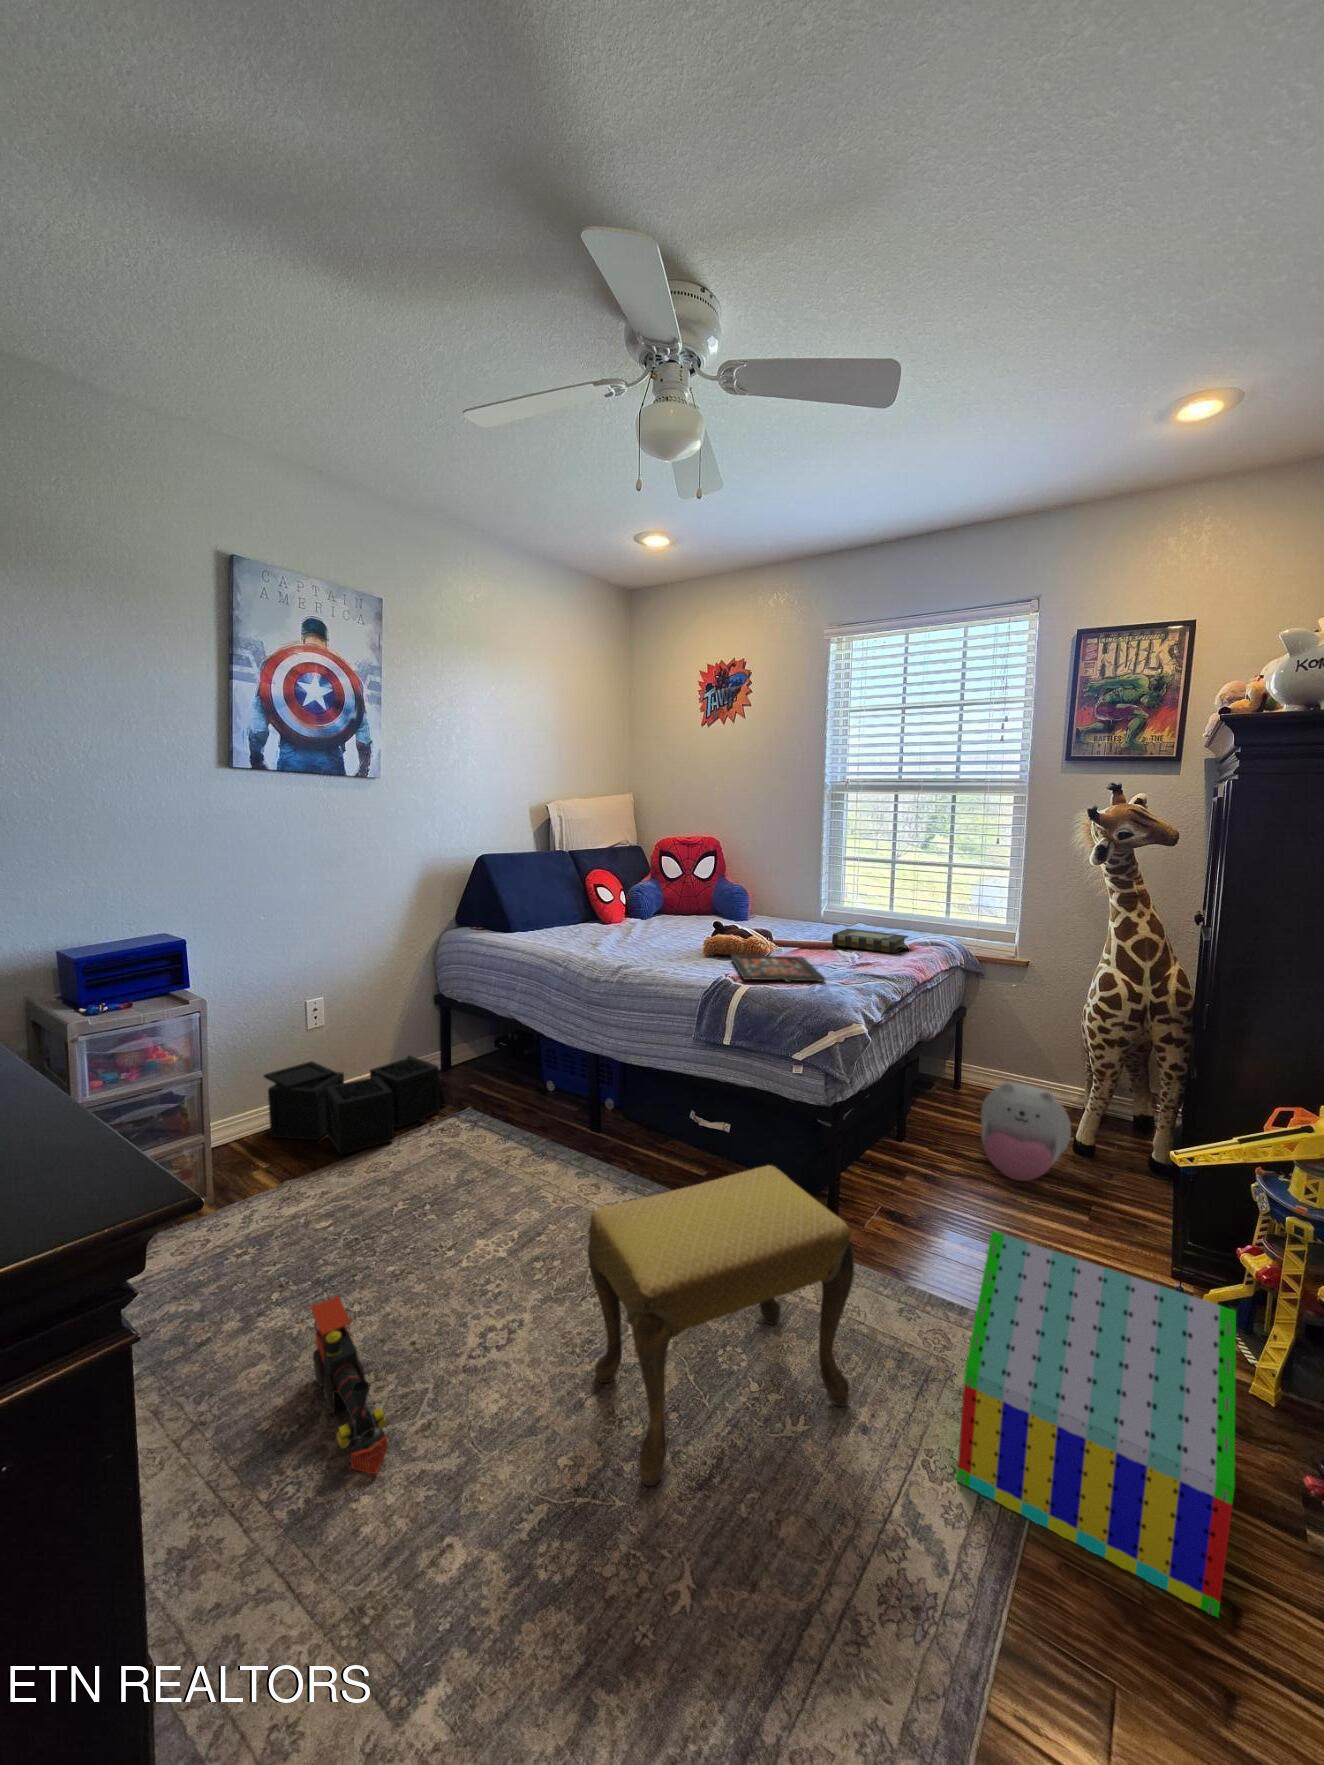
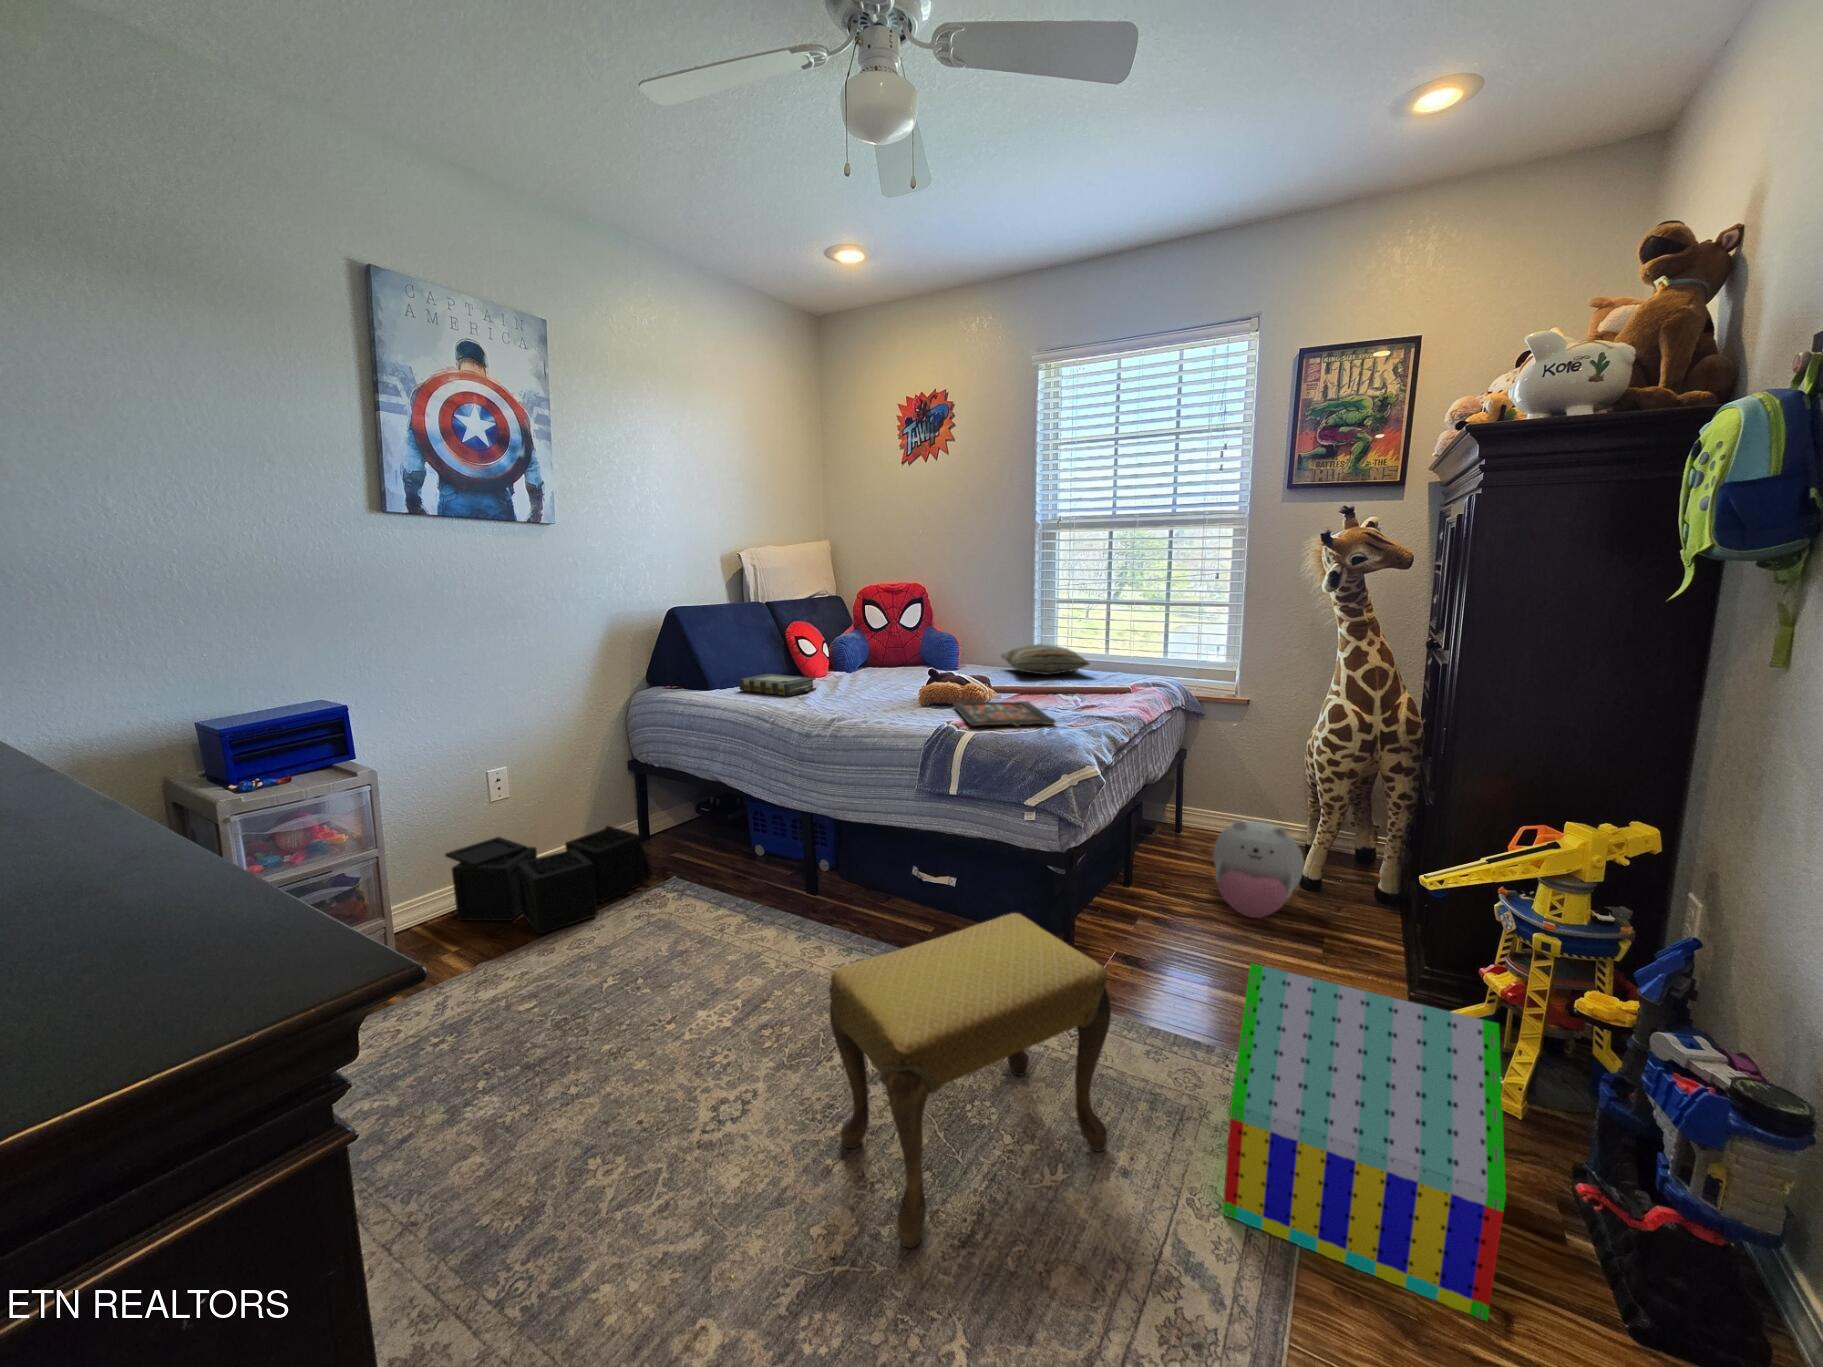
pillow: none [783,900,868,929] -> present [1001,644,1089,675]
book: present [832,928,908,953] -> present [740,674,816,696]
toy train: present [311,1296,387,1474] -> none [524,1080,623,1263]

